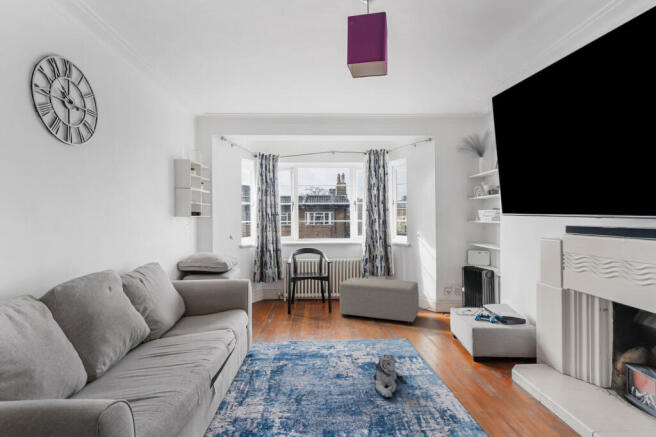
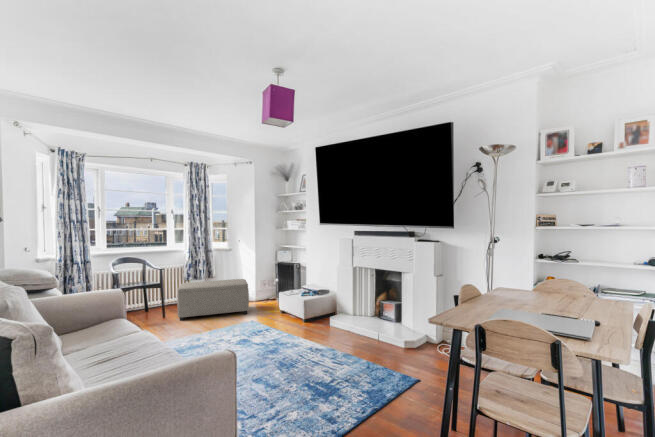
plush toy: present [373,354,404,398] -> none [253,326,276,354]

